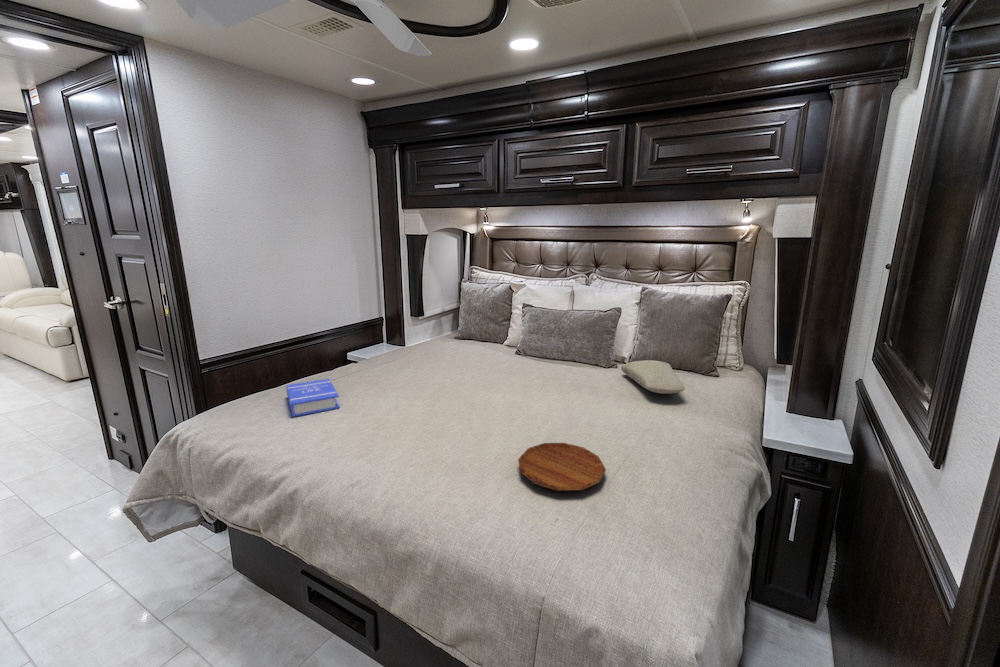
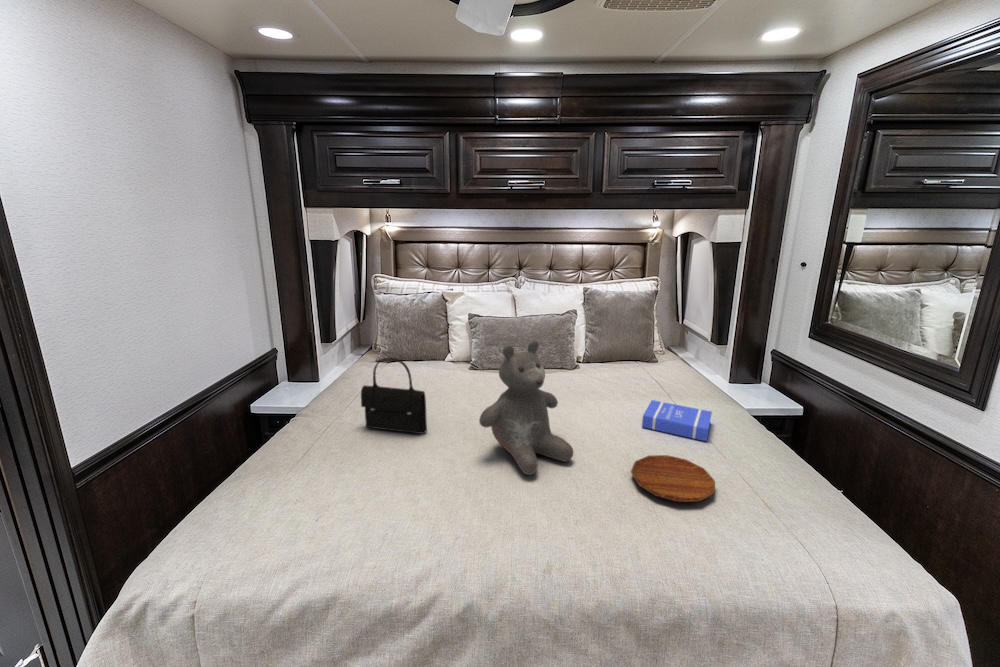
teddy bear: none [425,311,511,430] -> present [479,341,573,475]
handbag: none [379,318,418,387] -> present [361,358,427,434]
pillow: present [621,360,685,393] -> none [594,358,669,388]
book: present [286,379,339,417] -> present [642,400,712,441]

